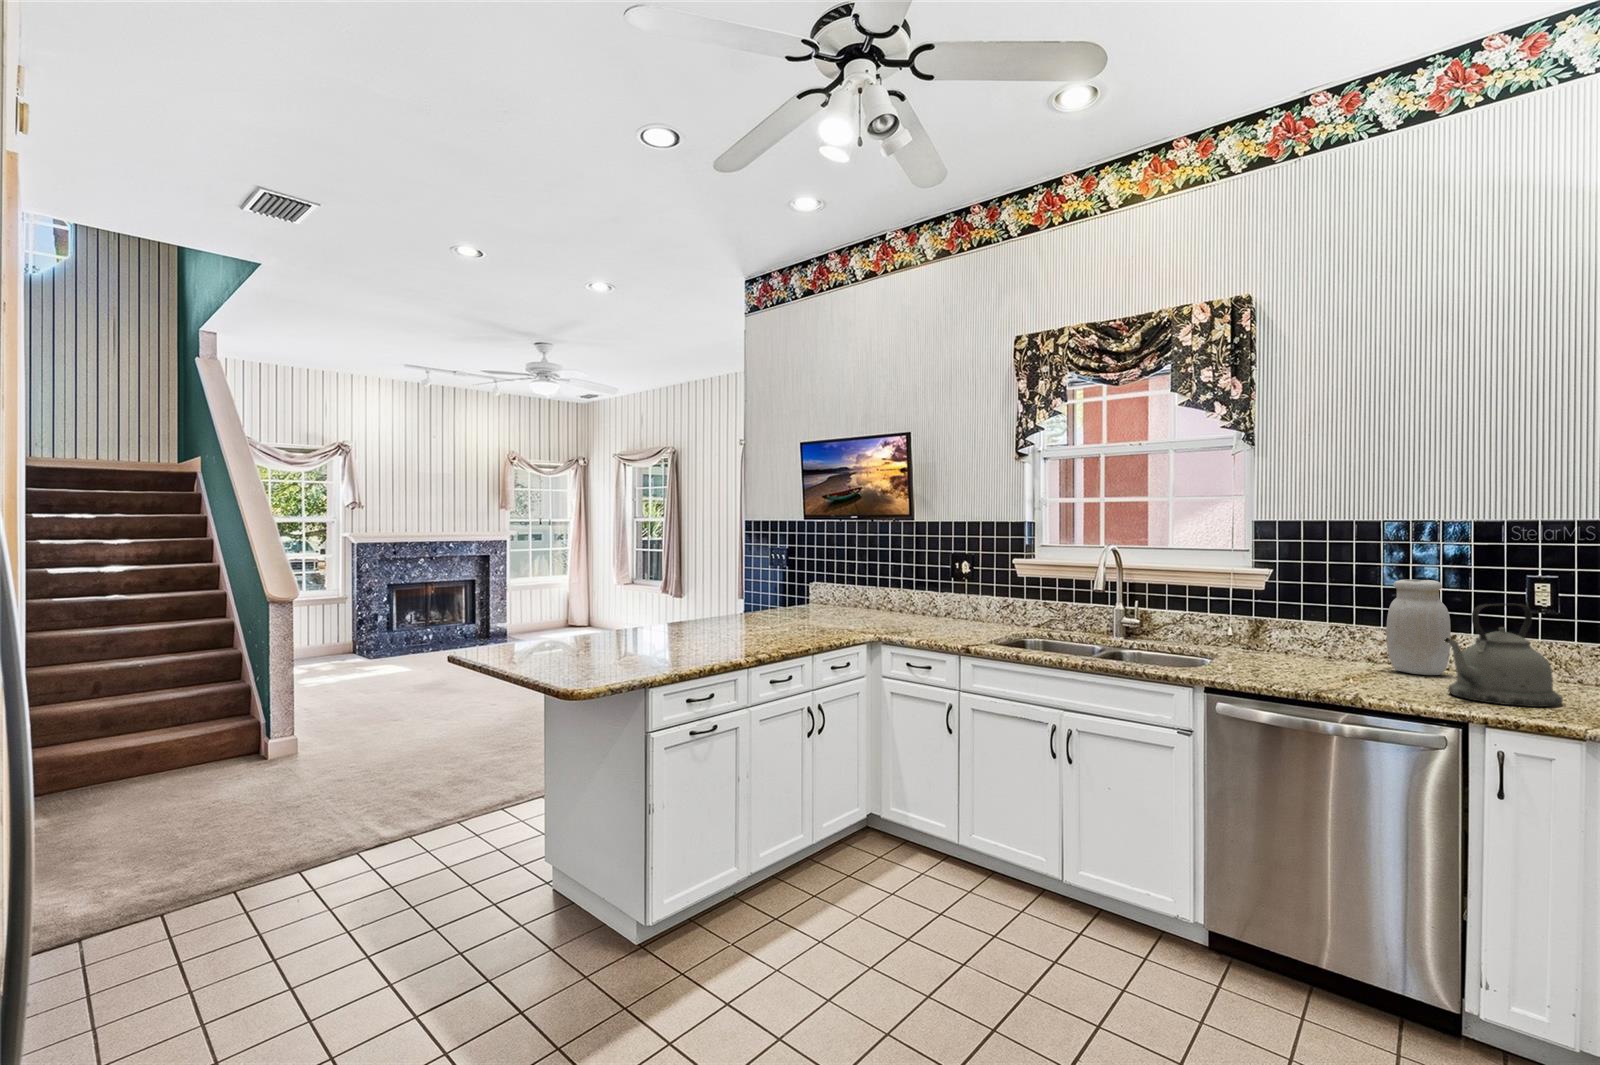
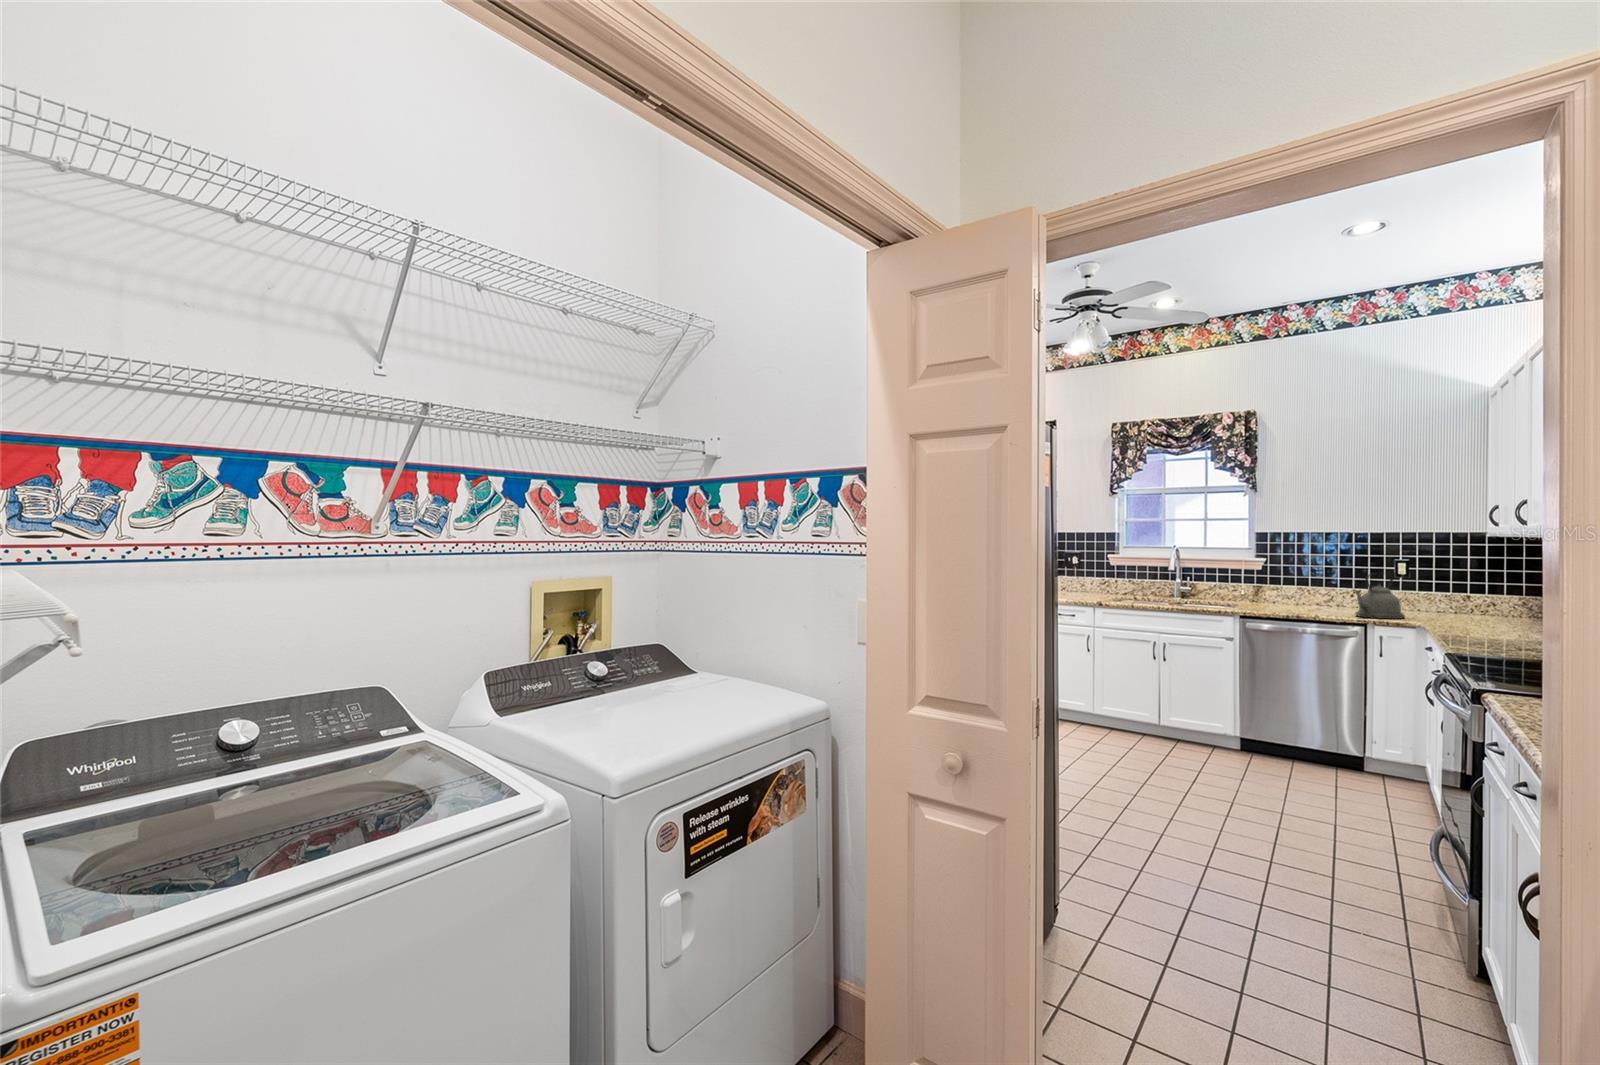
jar: present [1386,579,1451,675] -> none [1327,563,1359,610]

